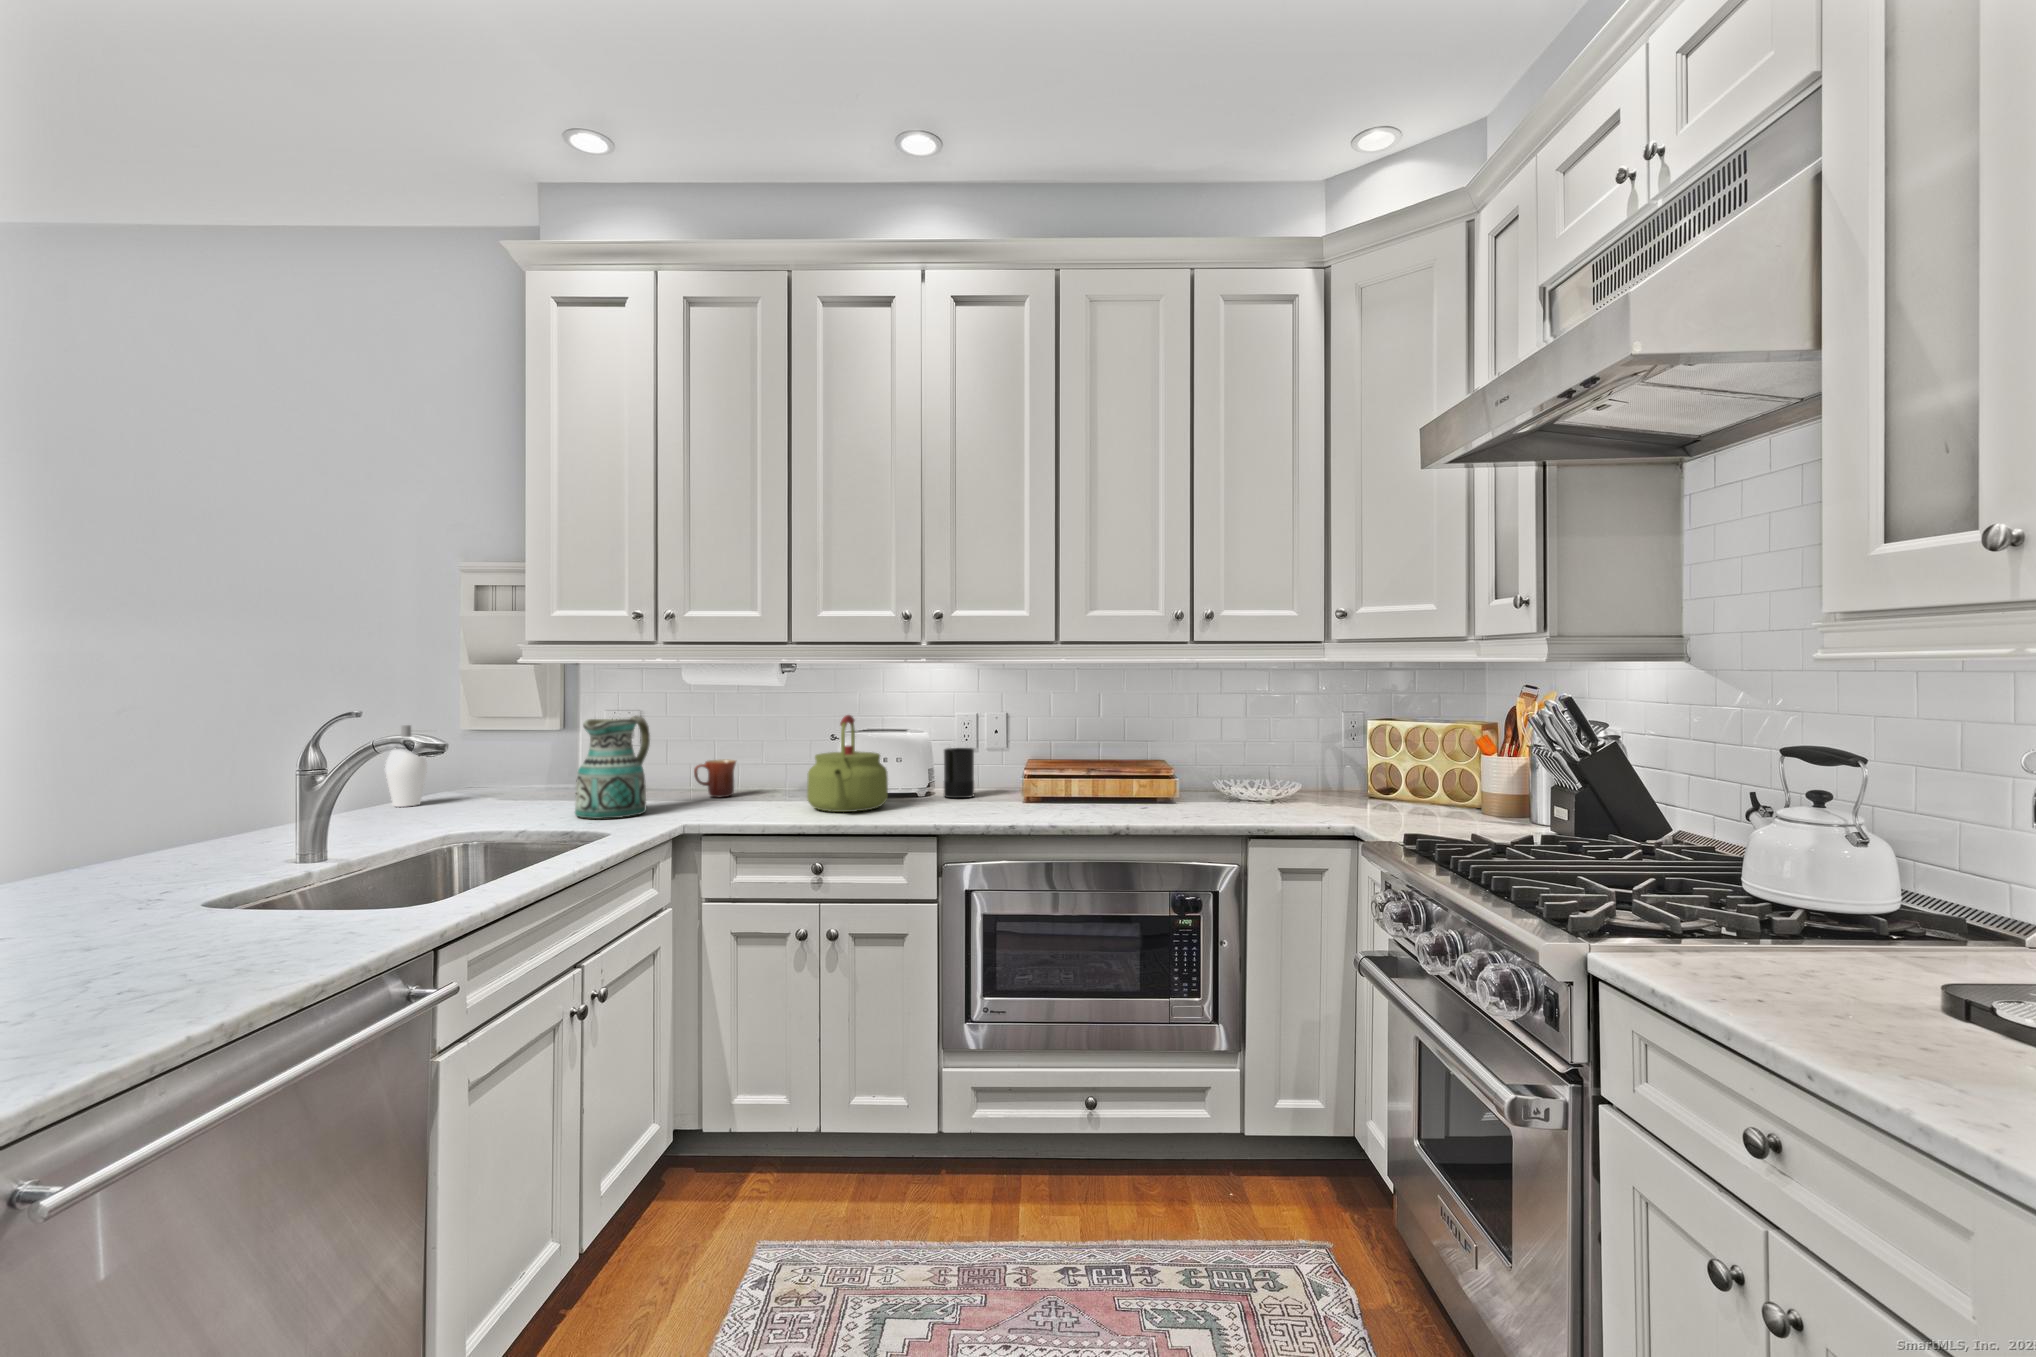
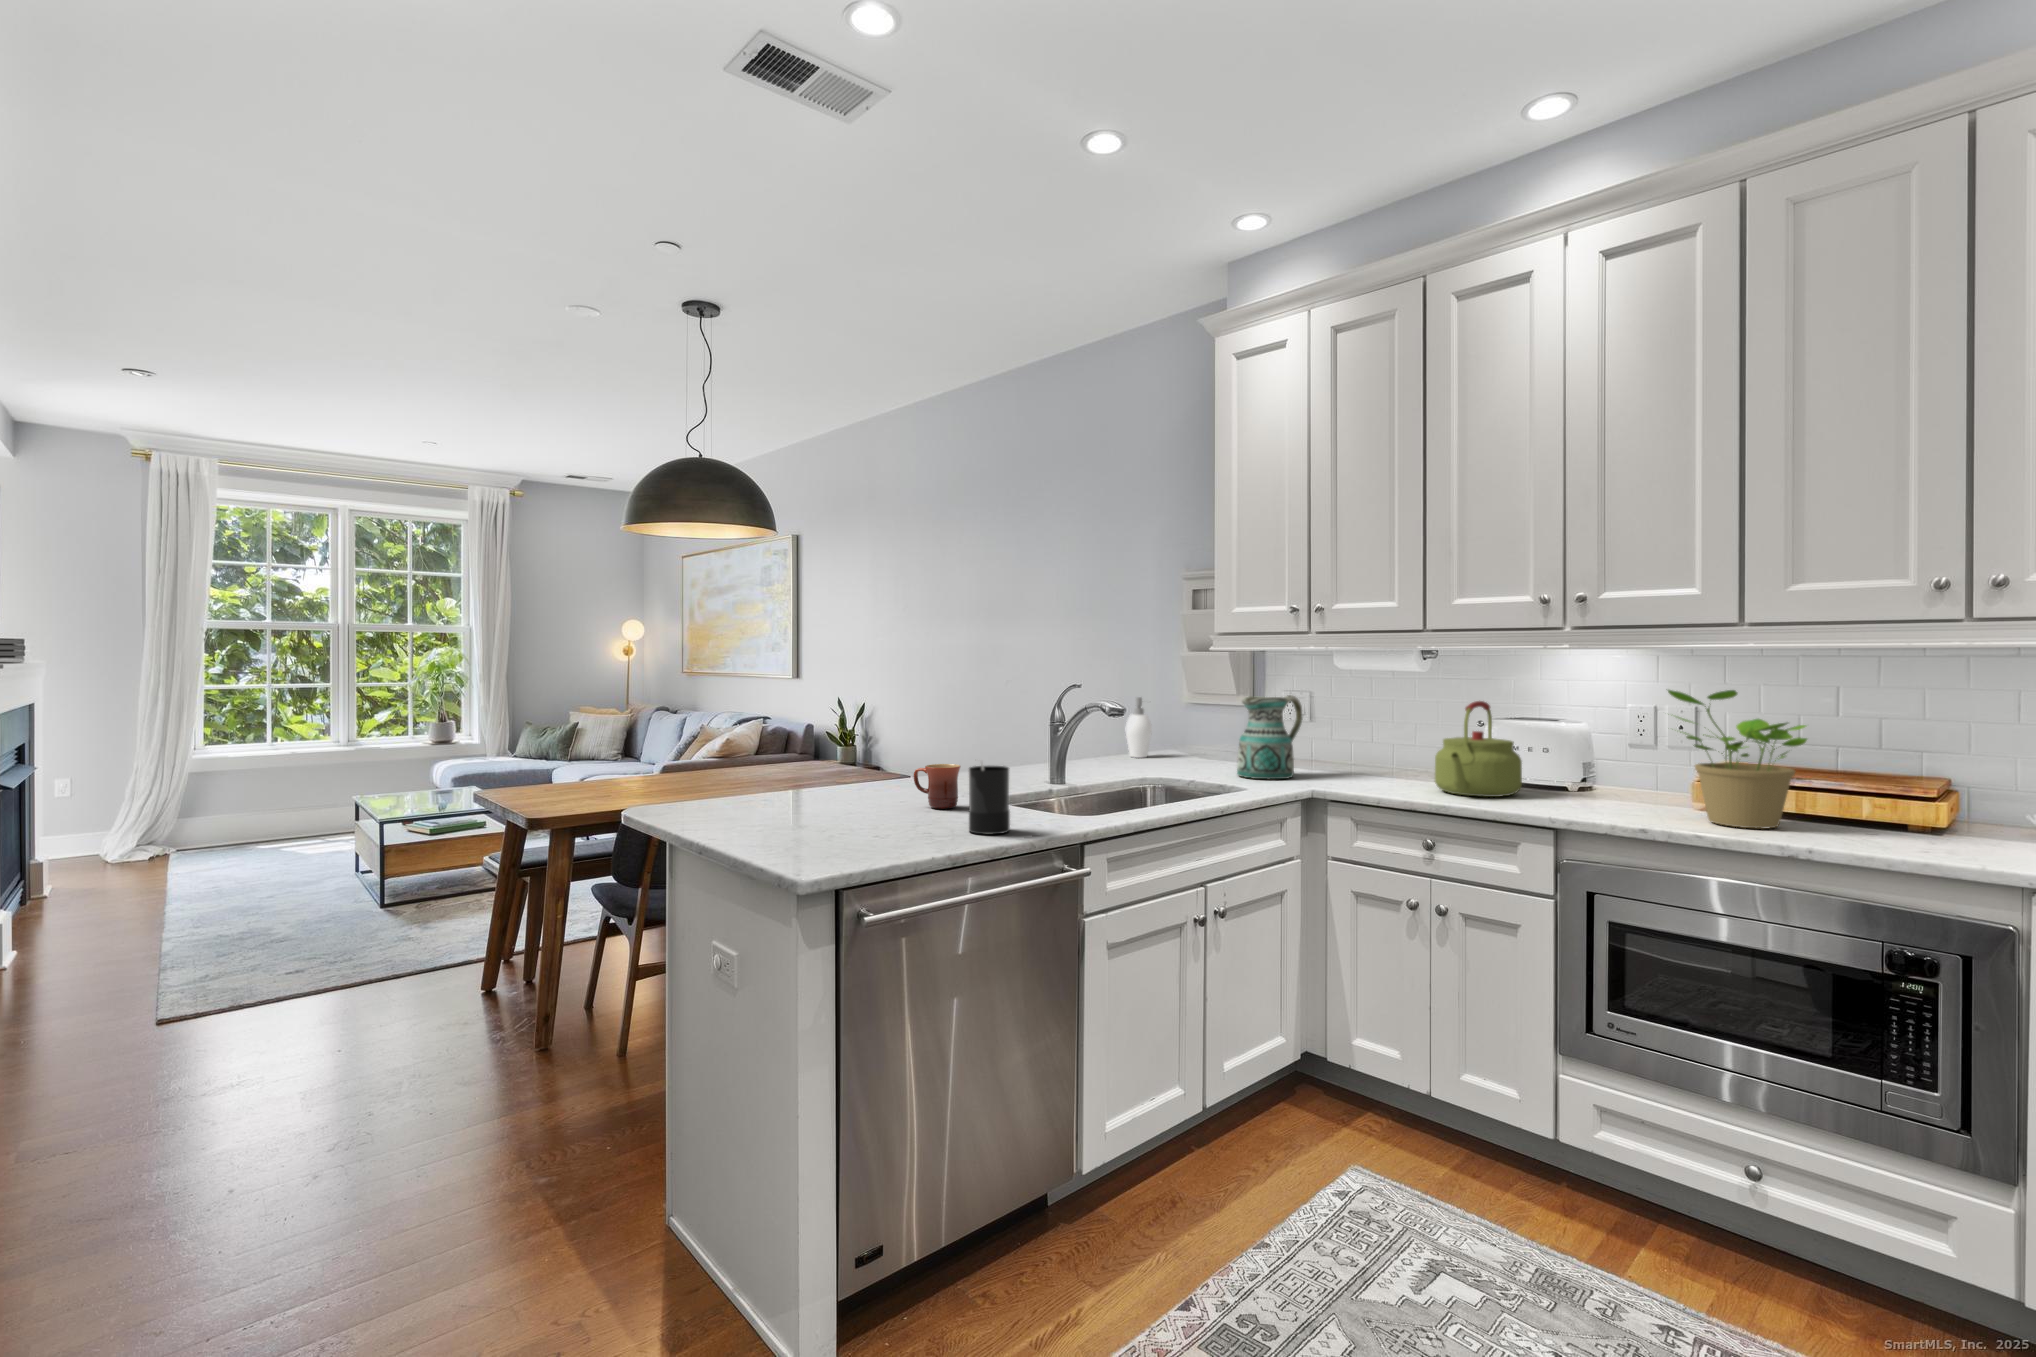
potted plant: none [1013,699,1118,815] -> present [1668,690,1807,828]
candle: present [944,748,974,798] -> present [969,761,1010,835]
mug: present [694,759,736,798] -> present [914,764,961,809]

